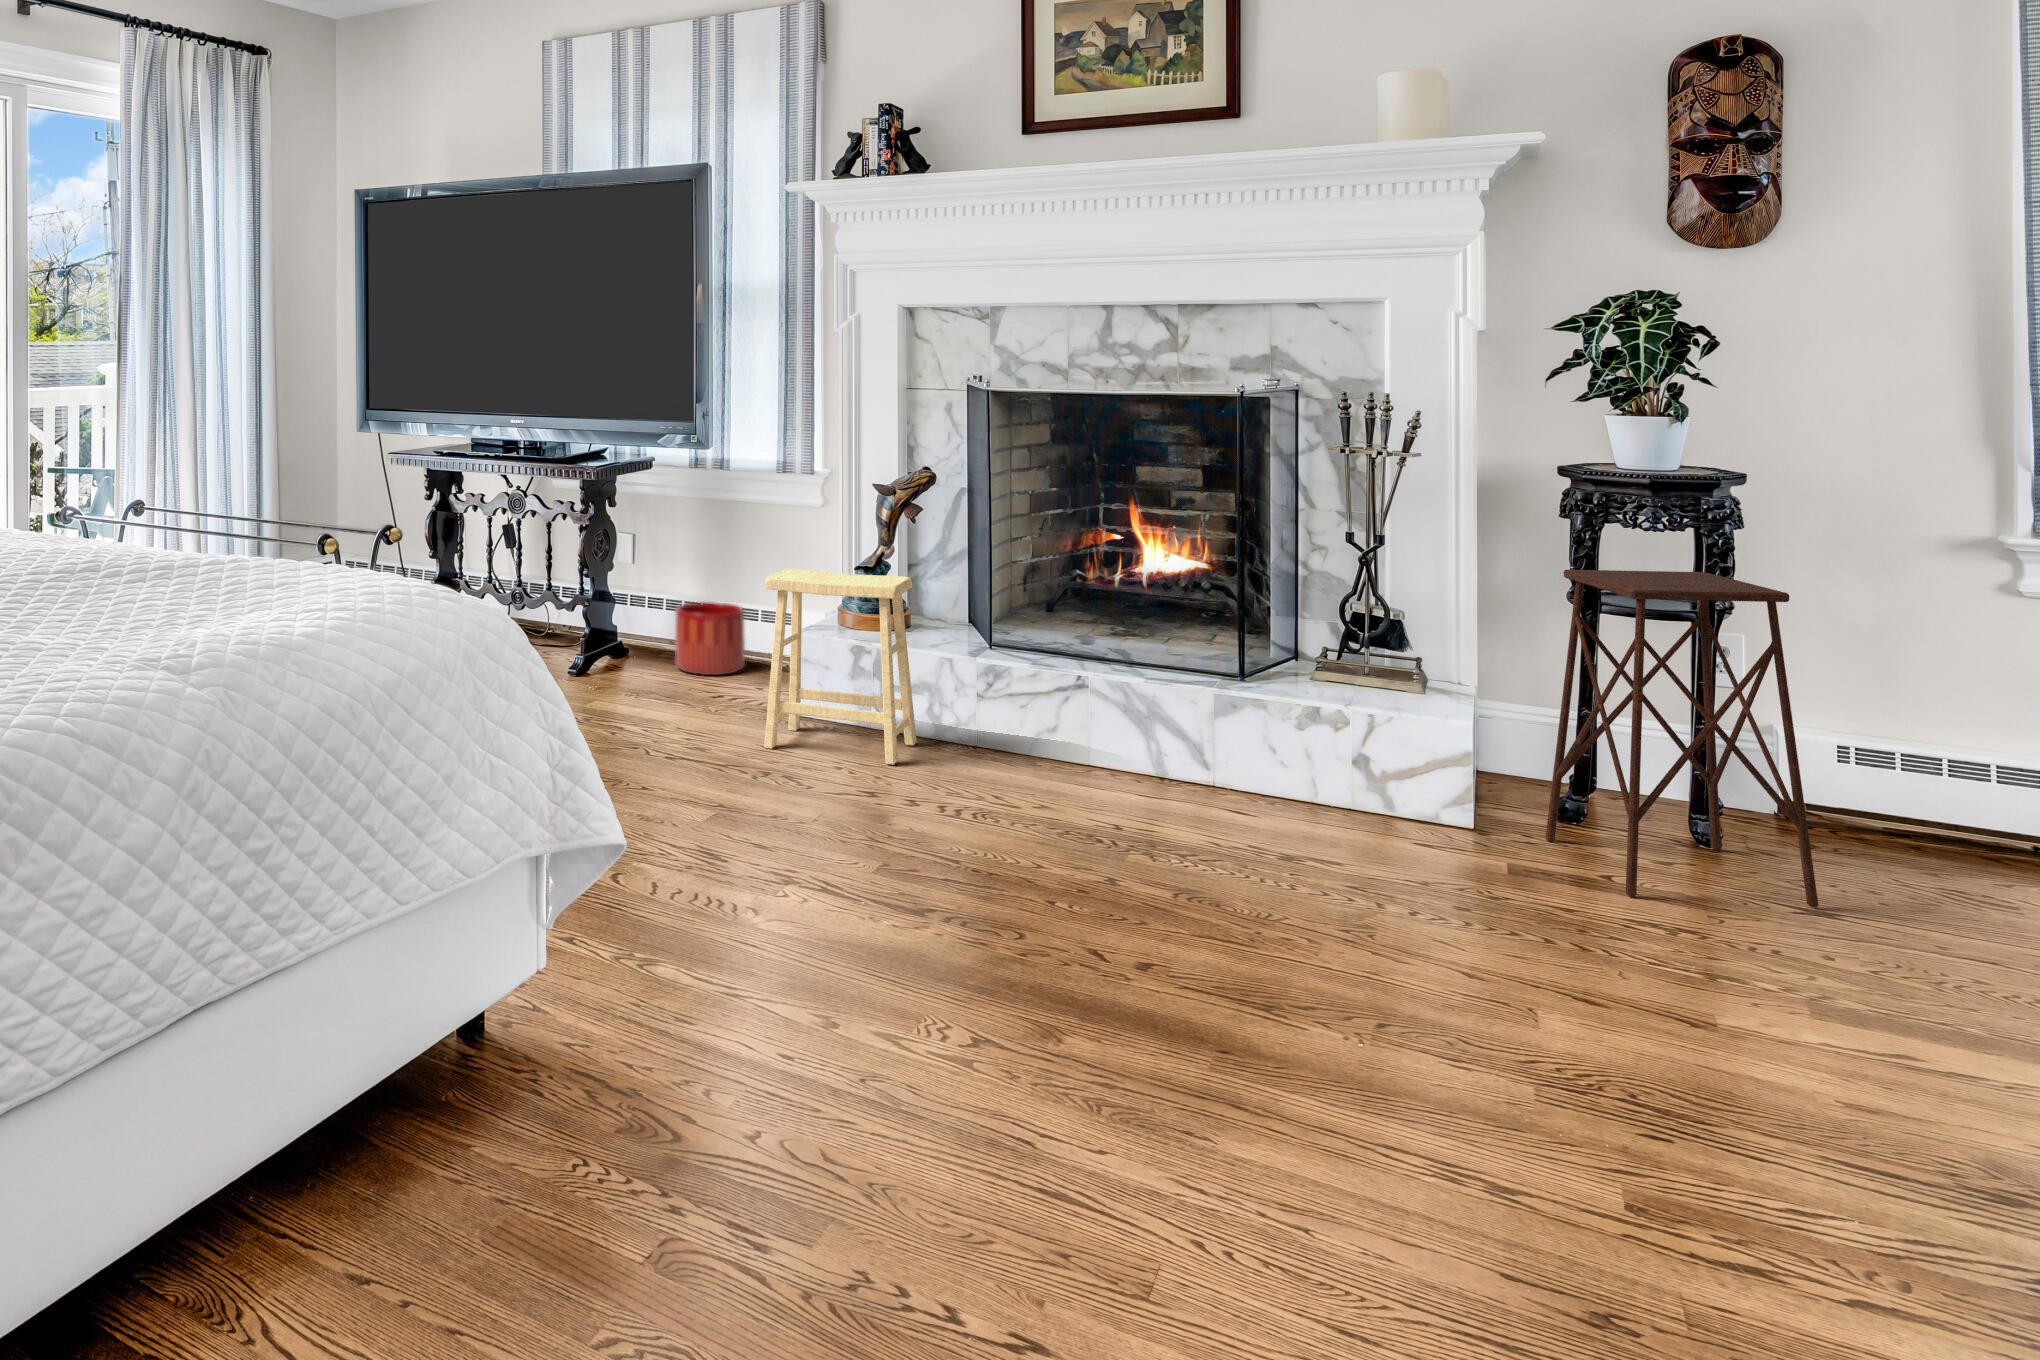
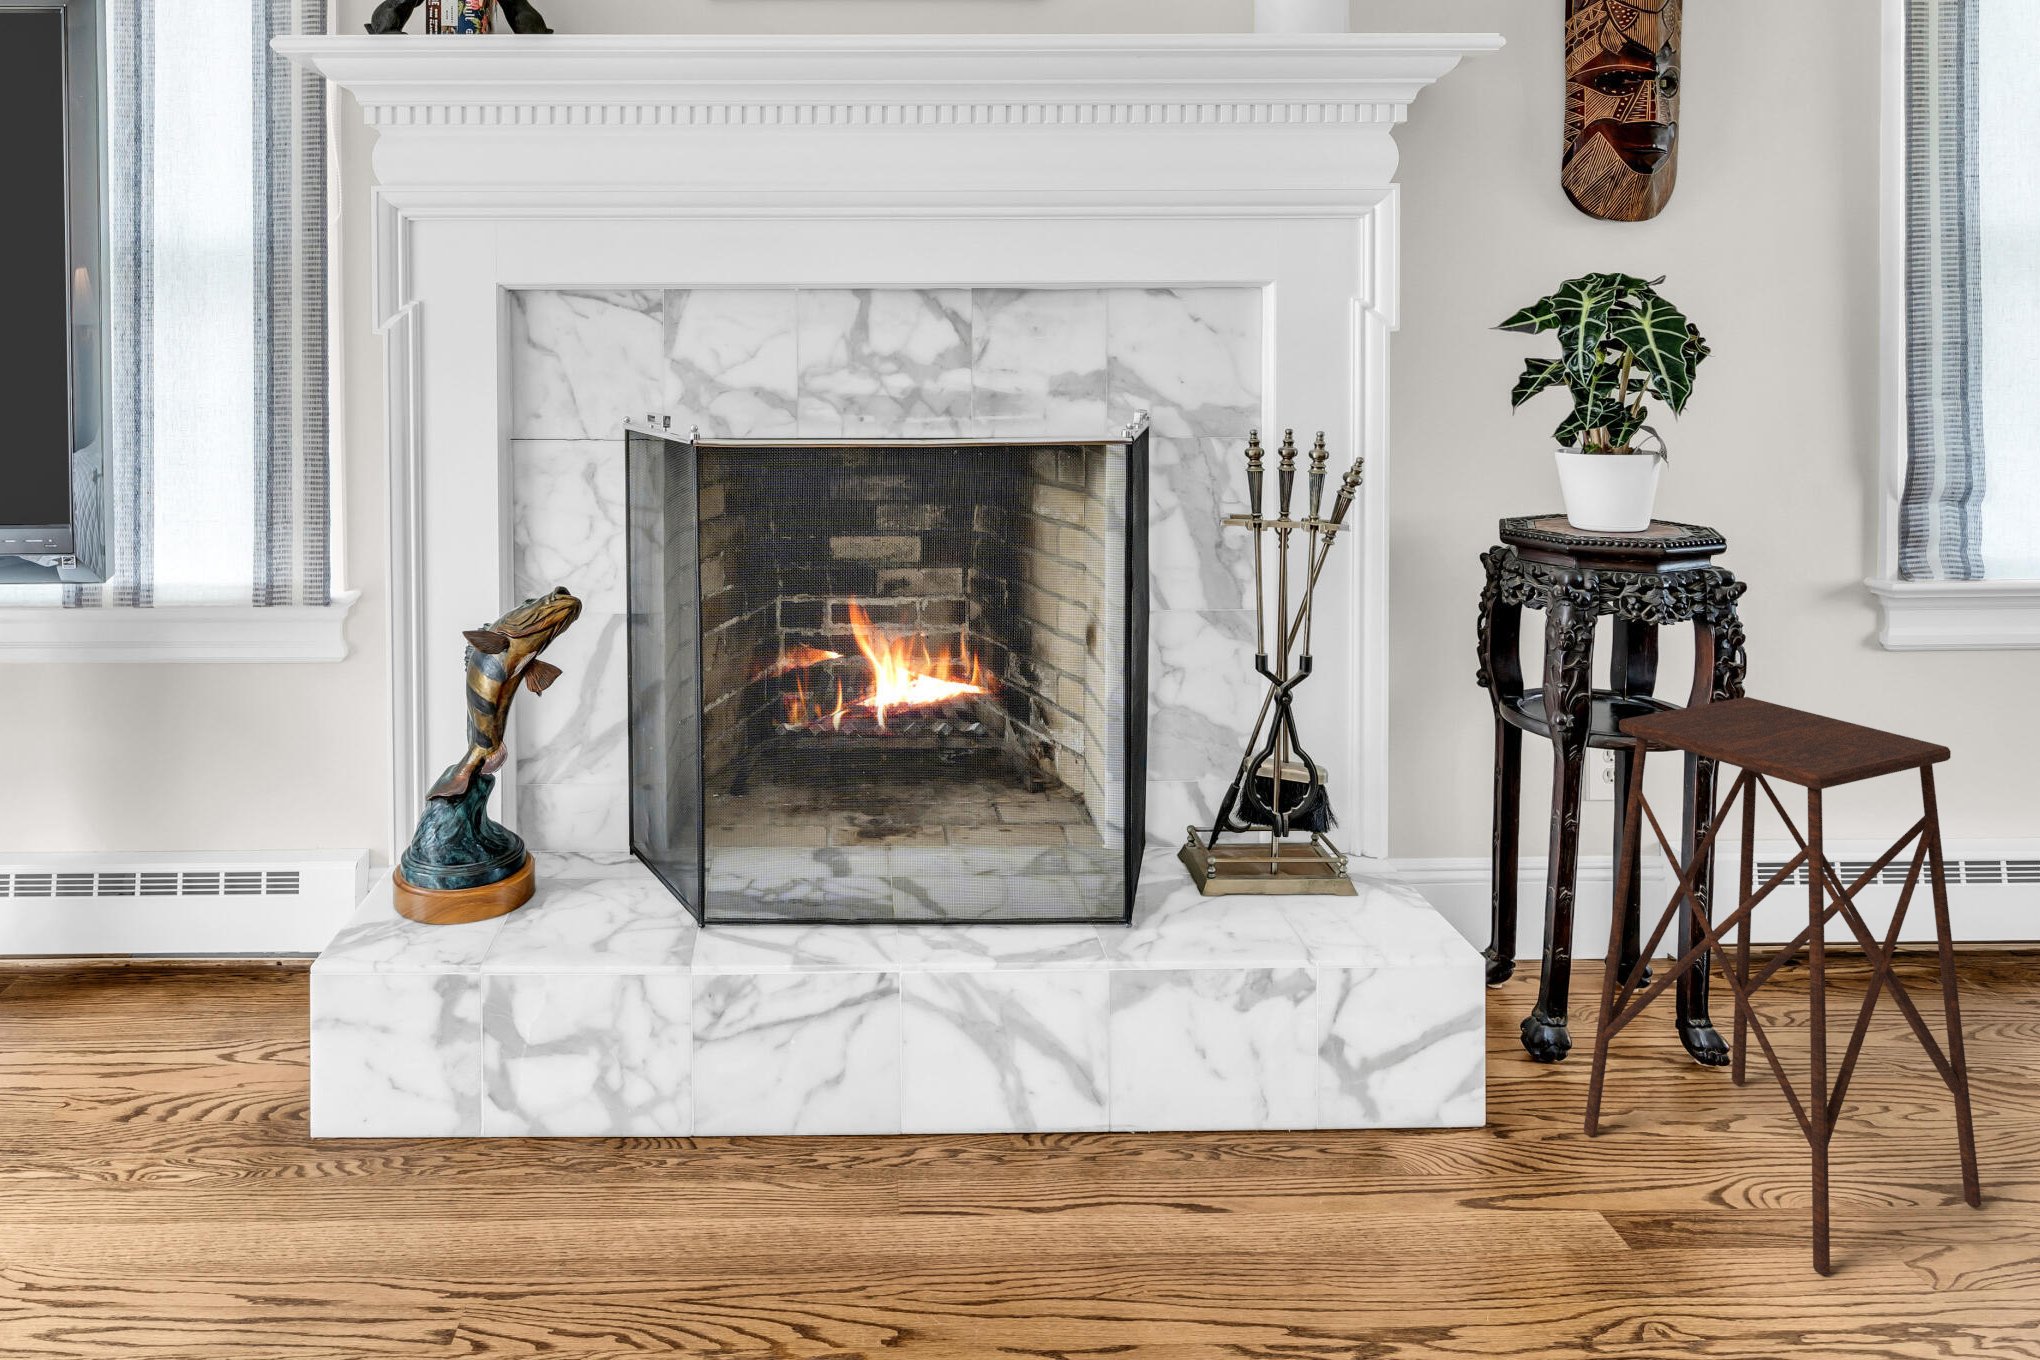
footstool: present [764,569,917,765] -> none [271,836,589,1288]
planter: present [675,602,745,675] -> none [39,849,192,1018]

